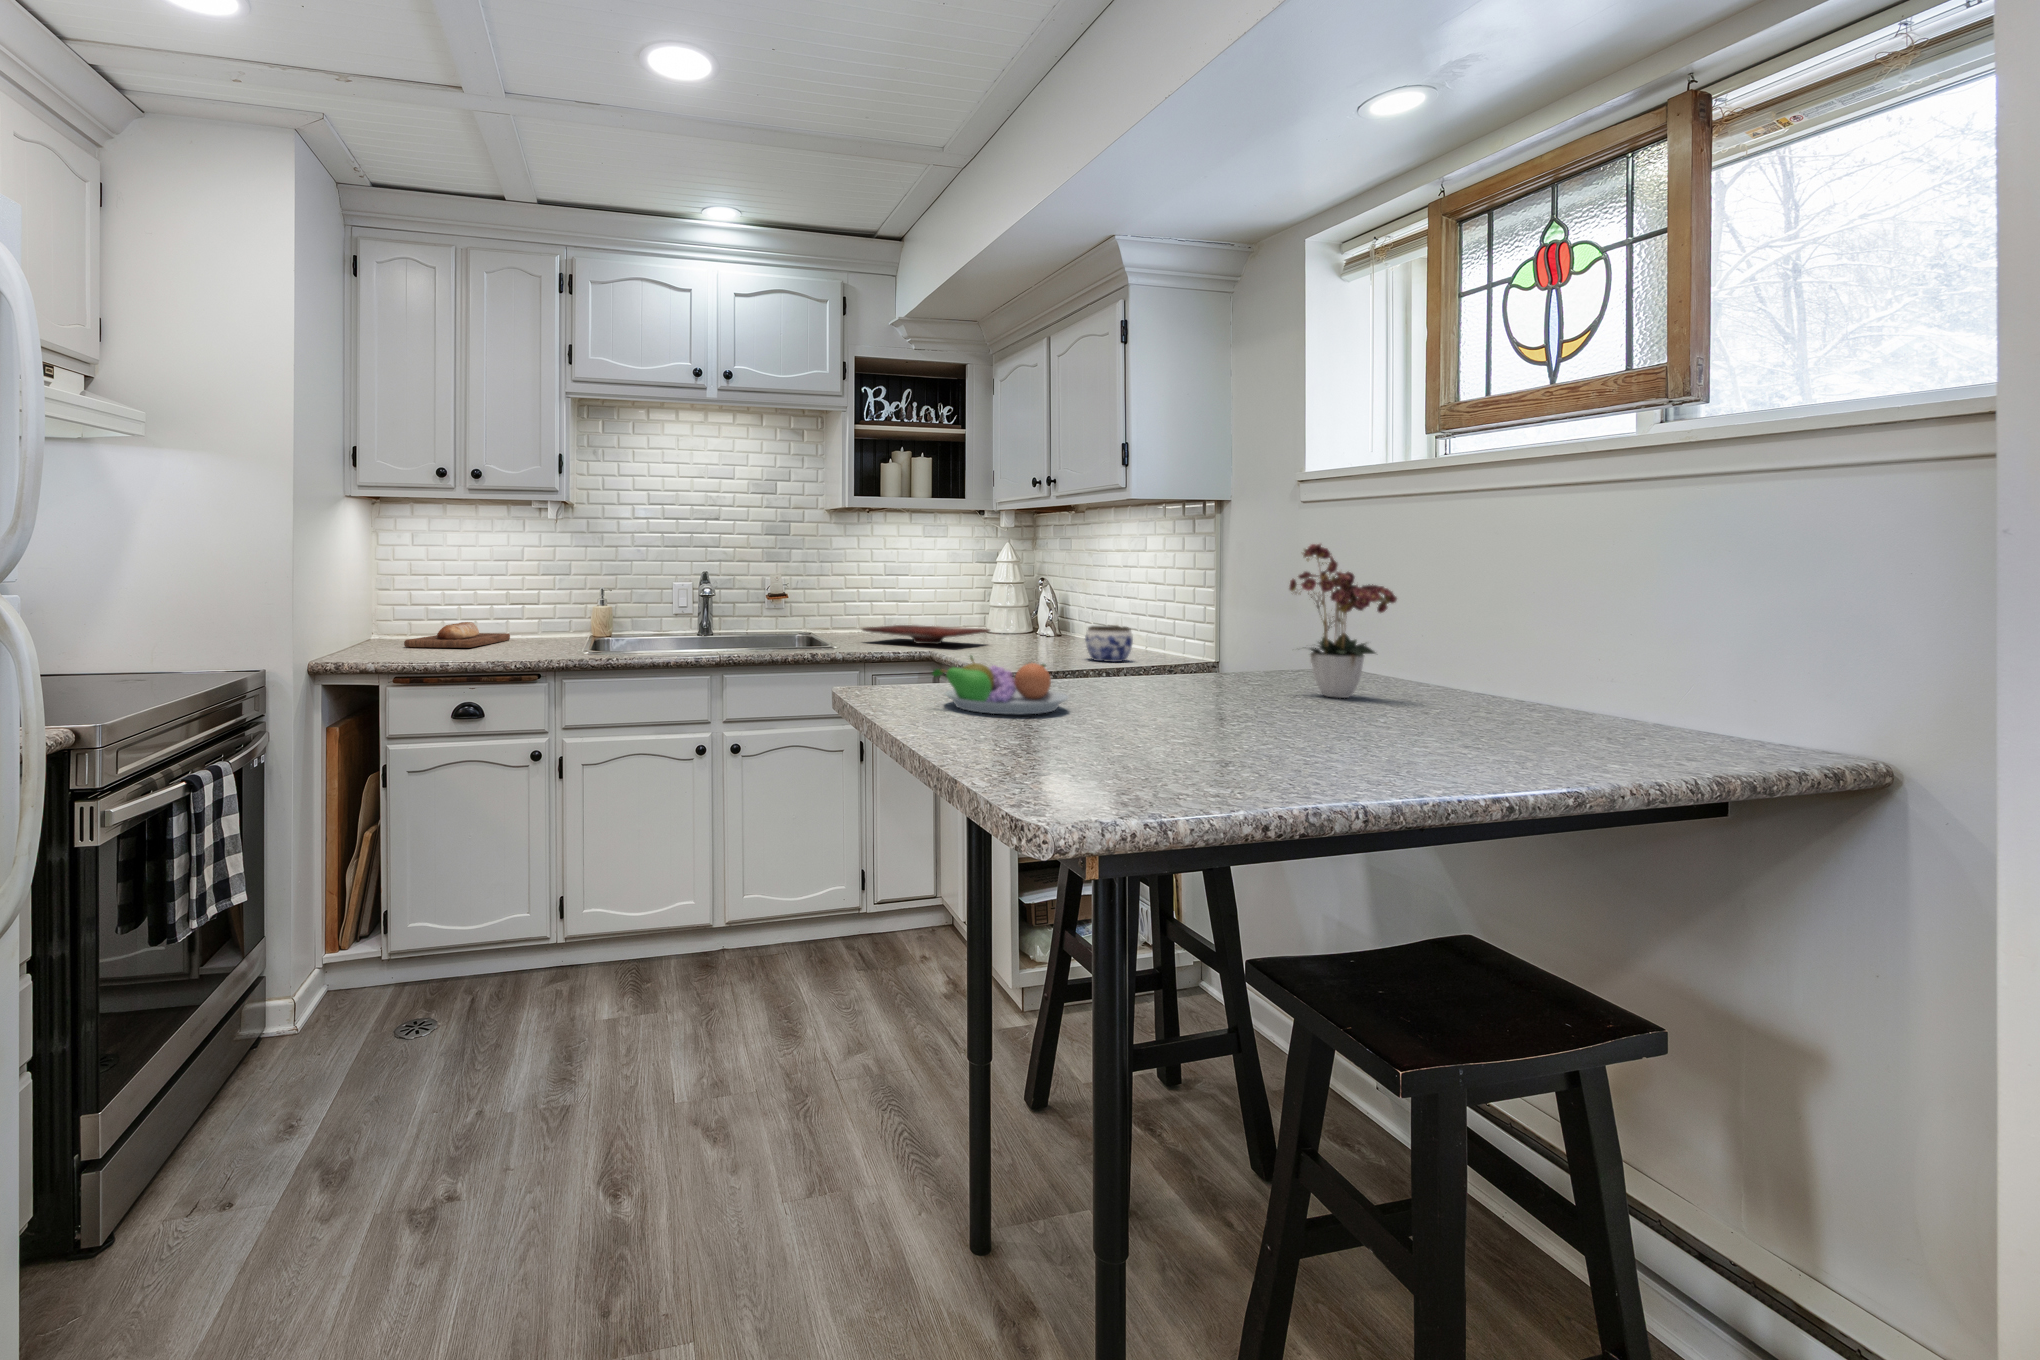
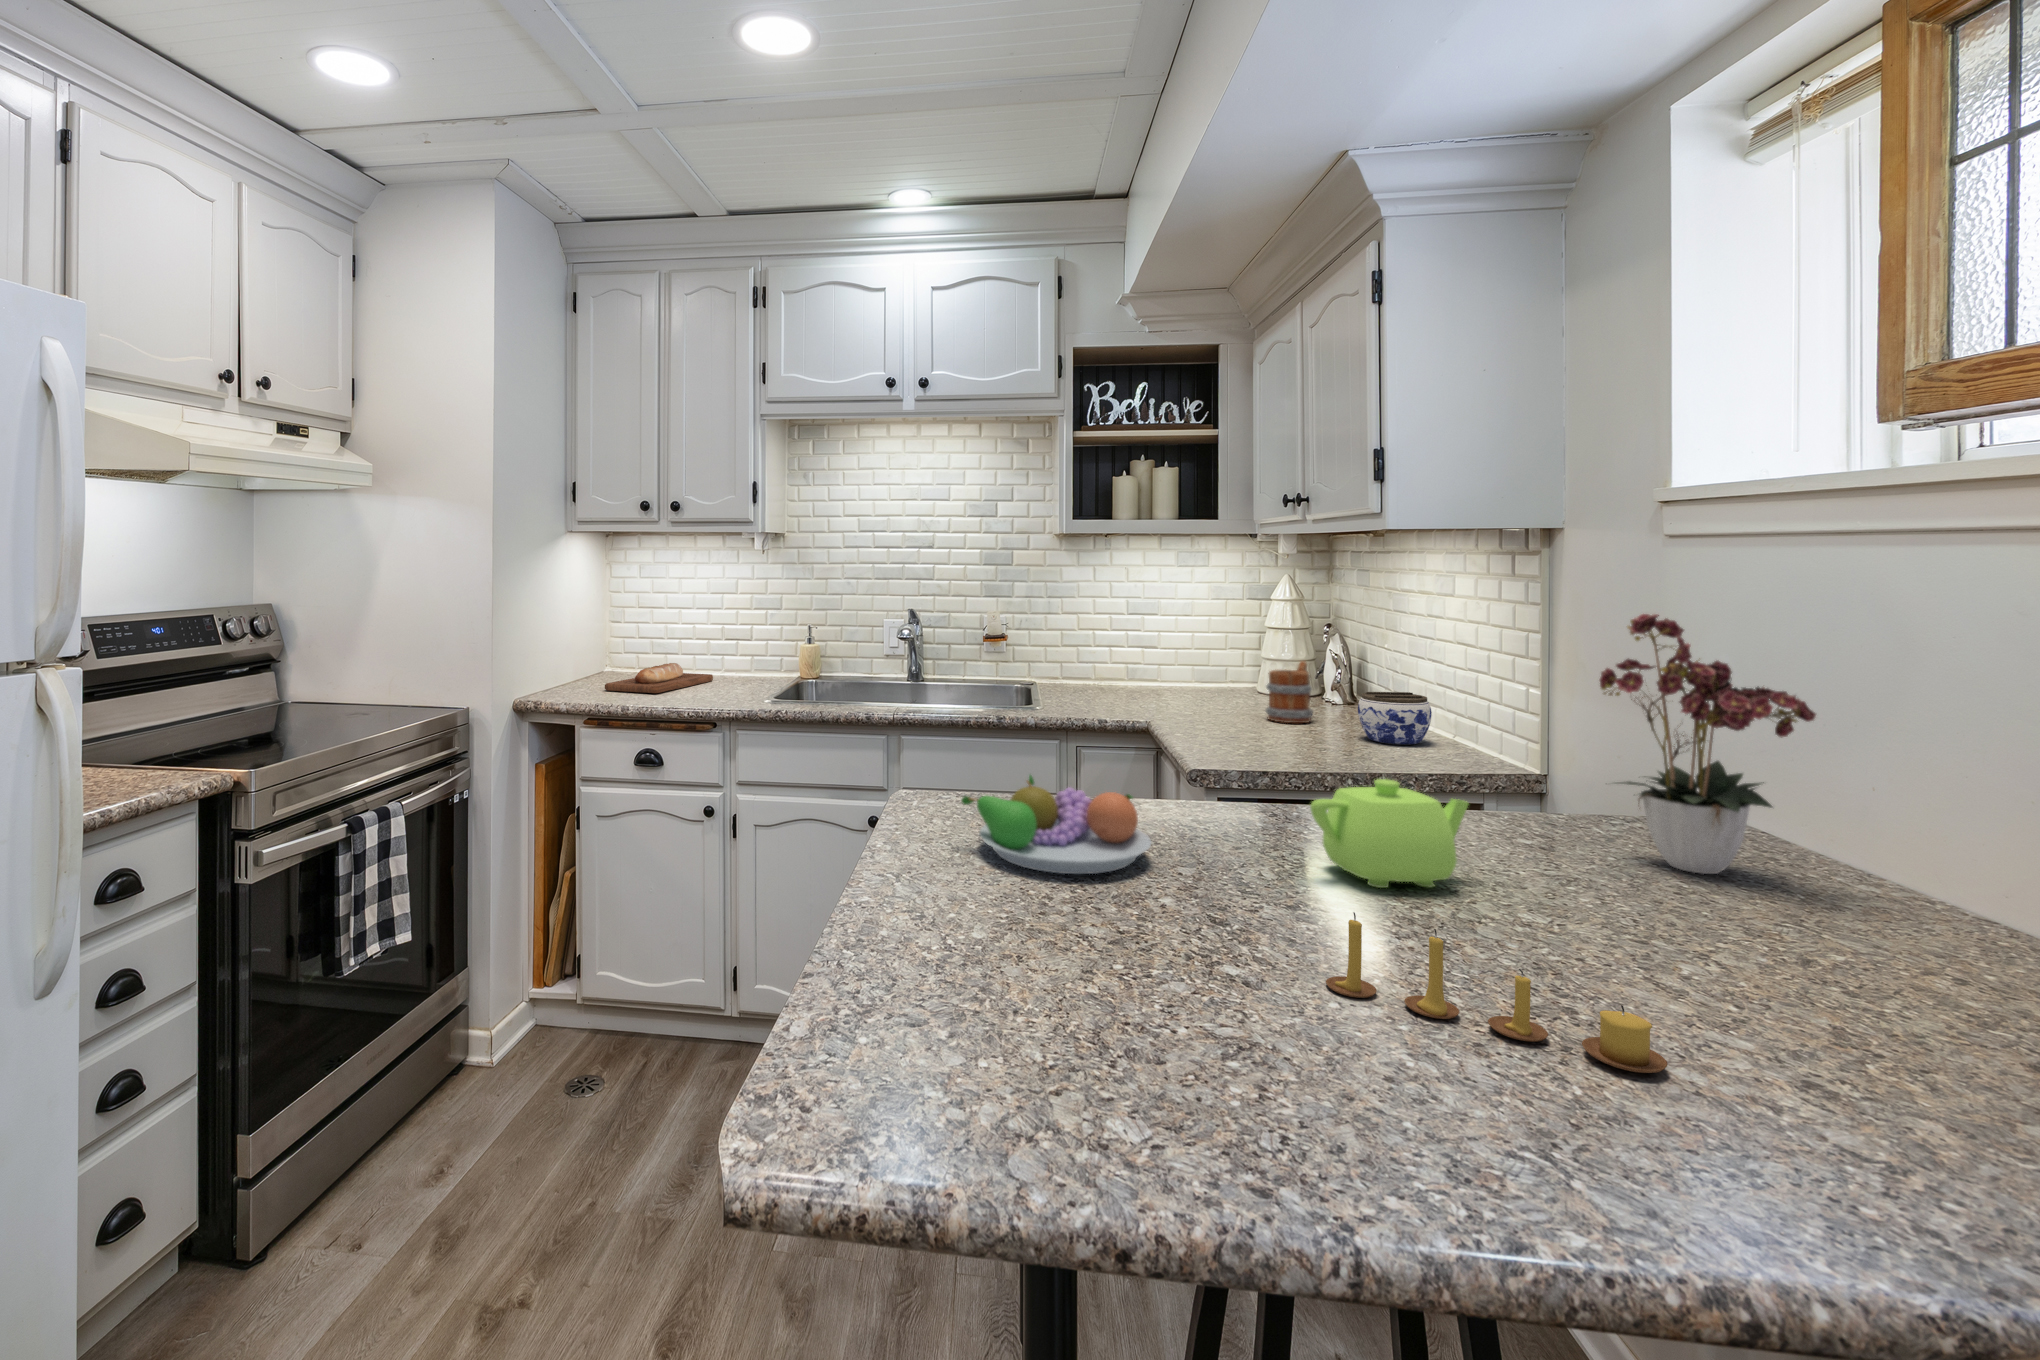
mug: none [1014,608,1046,654] -> present [1266,661,1313,723]
cutting board: present [862,625,990,644] -> none [1082,670,1251,699]
teapot: none [1162,643,1243,710] -> present [1310,779,1468,888]
candle: none [1232,695,1412,753] -> present [1326,913,1668,1073]

